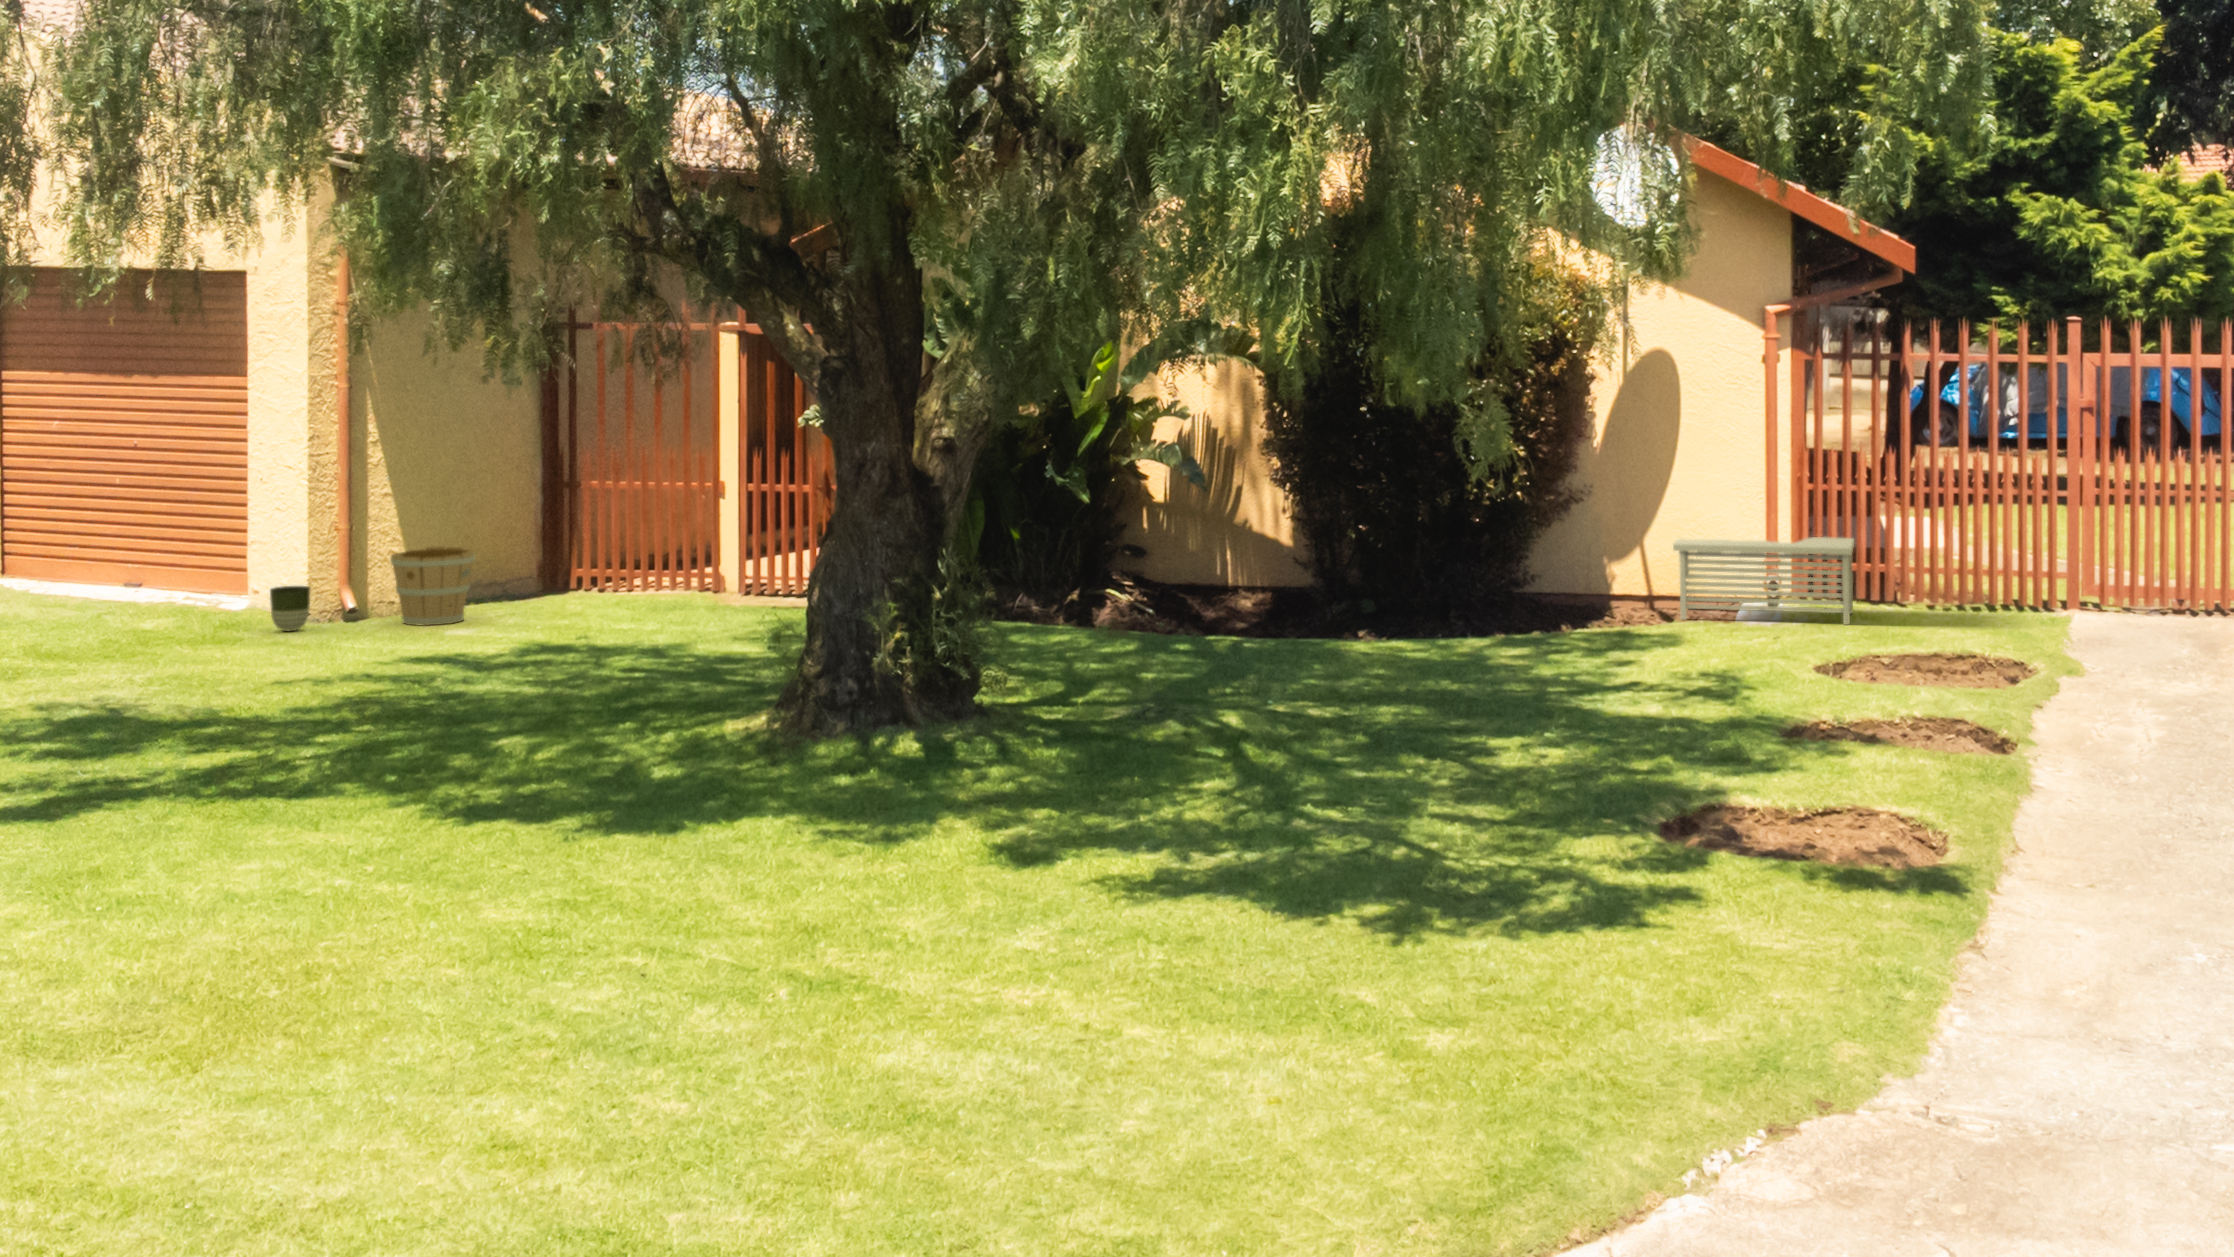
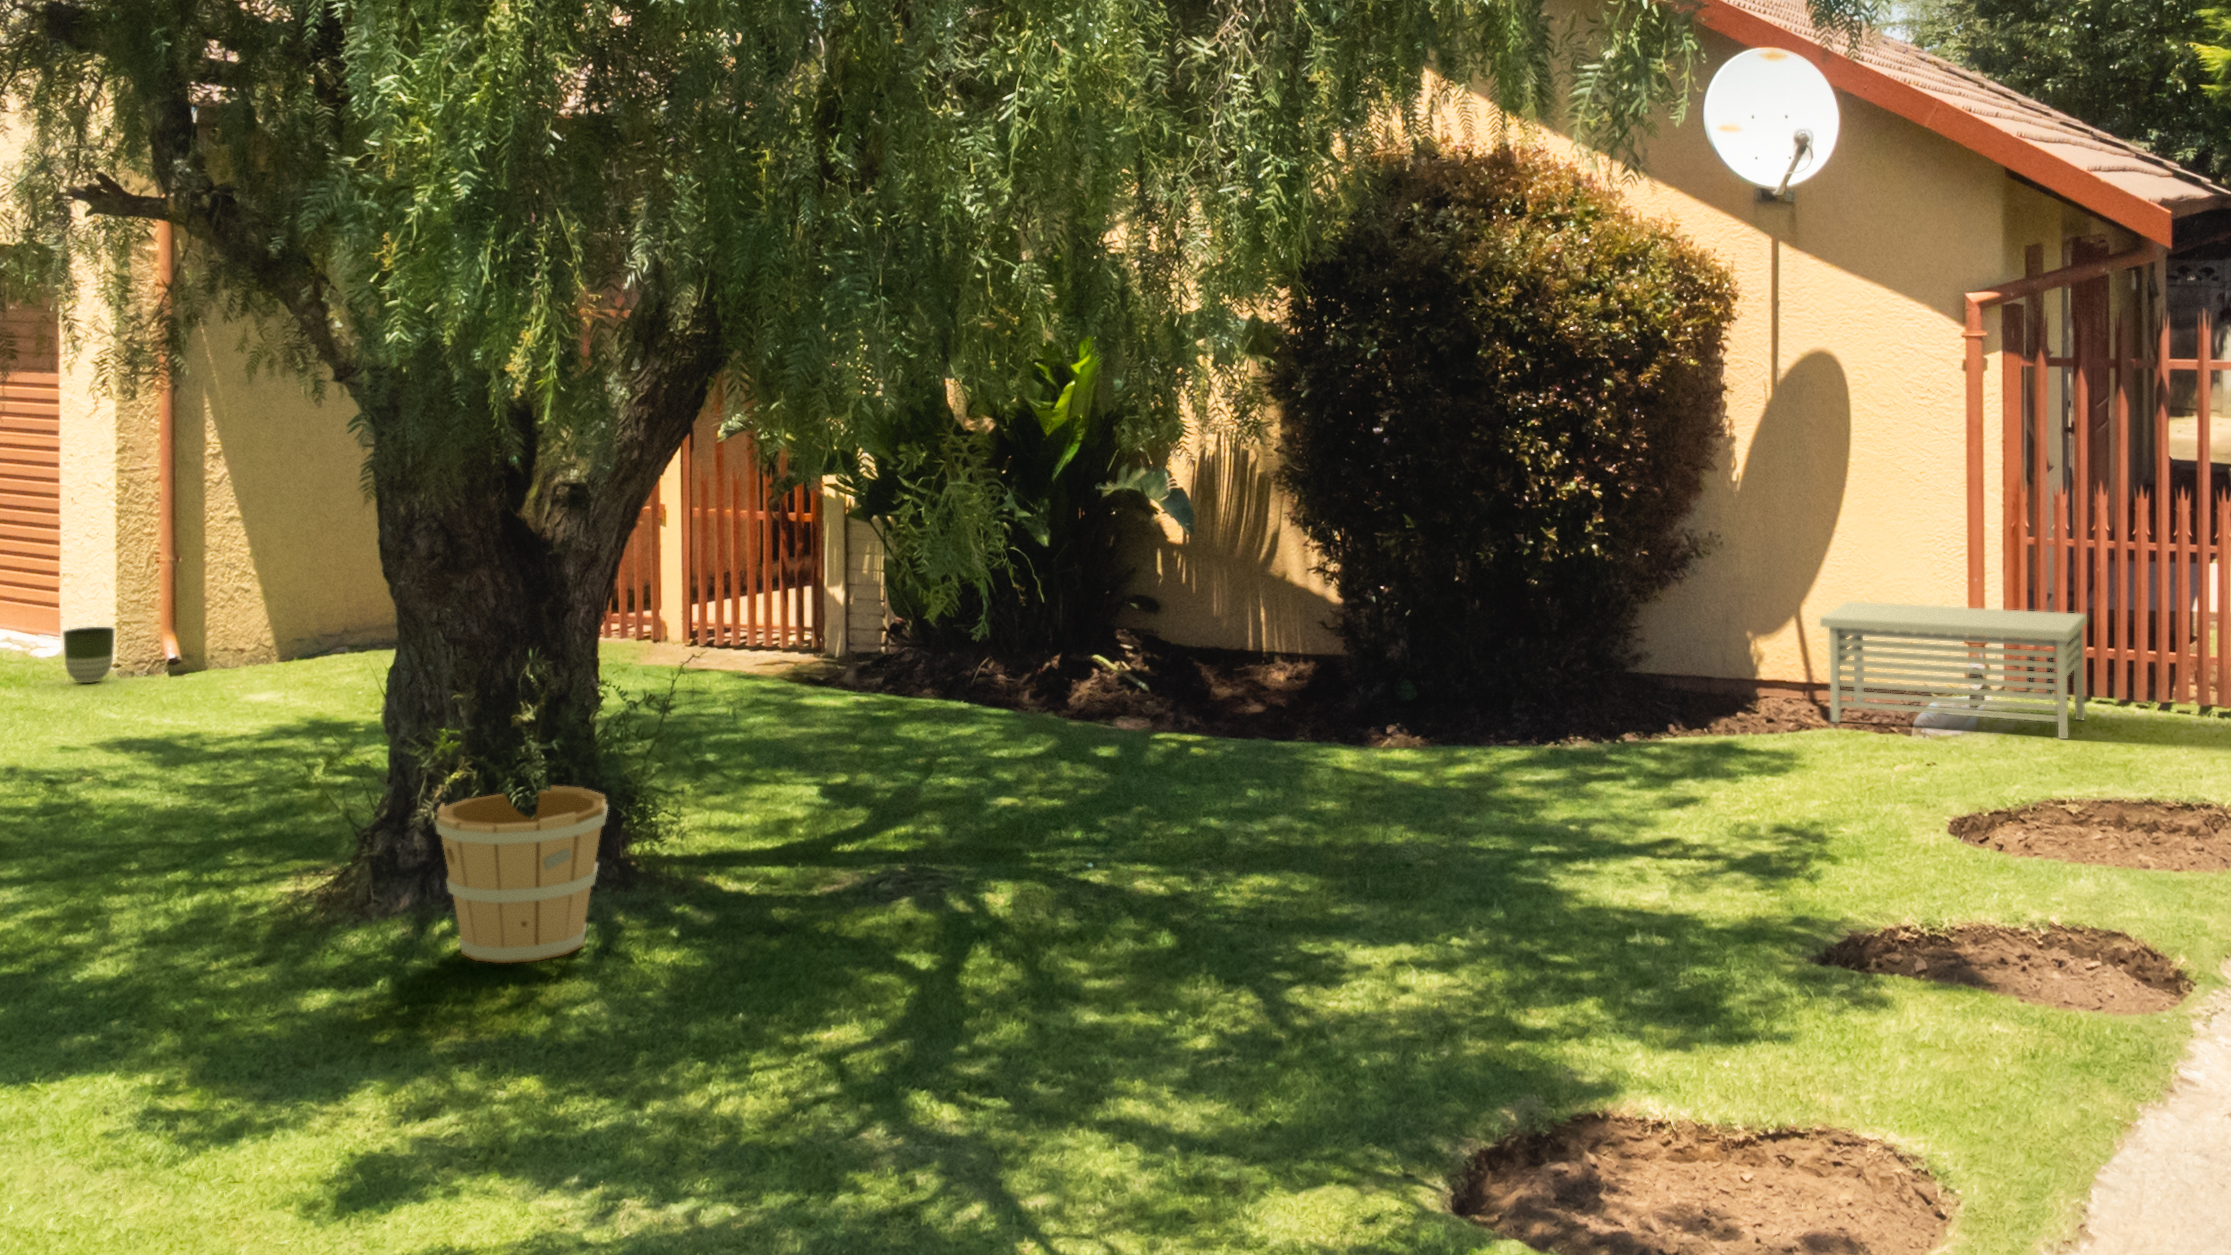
wooden bucket: present [391,546,475,626] -> present [436,786,608,963]

